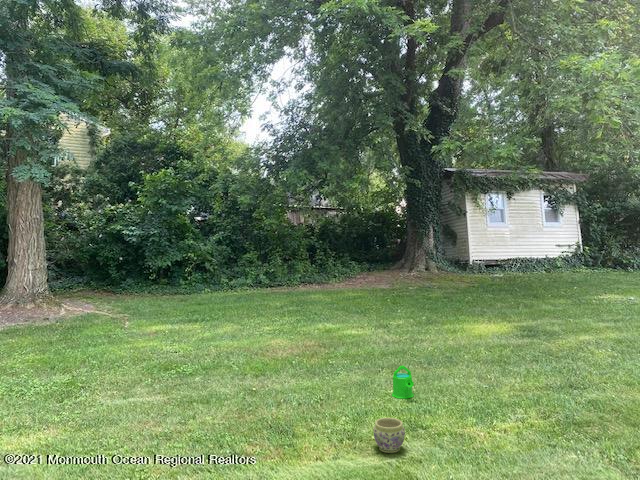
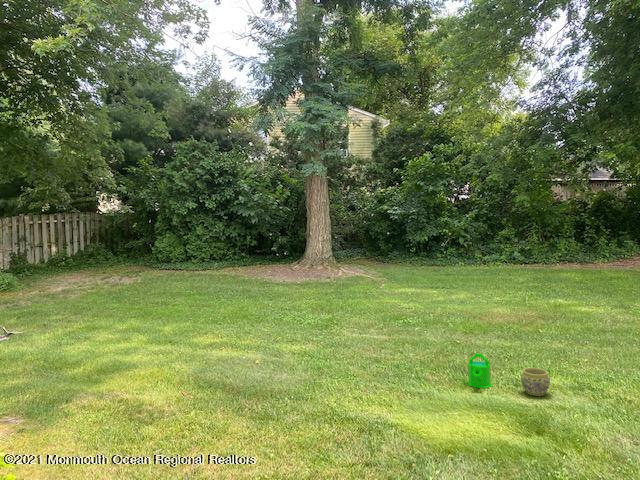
watering can: present [392,366,414,399] -> present [467,353,492,388]

